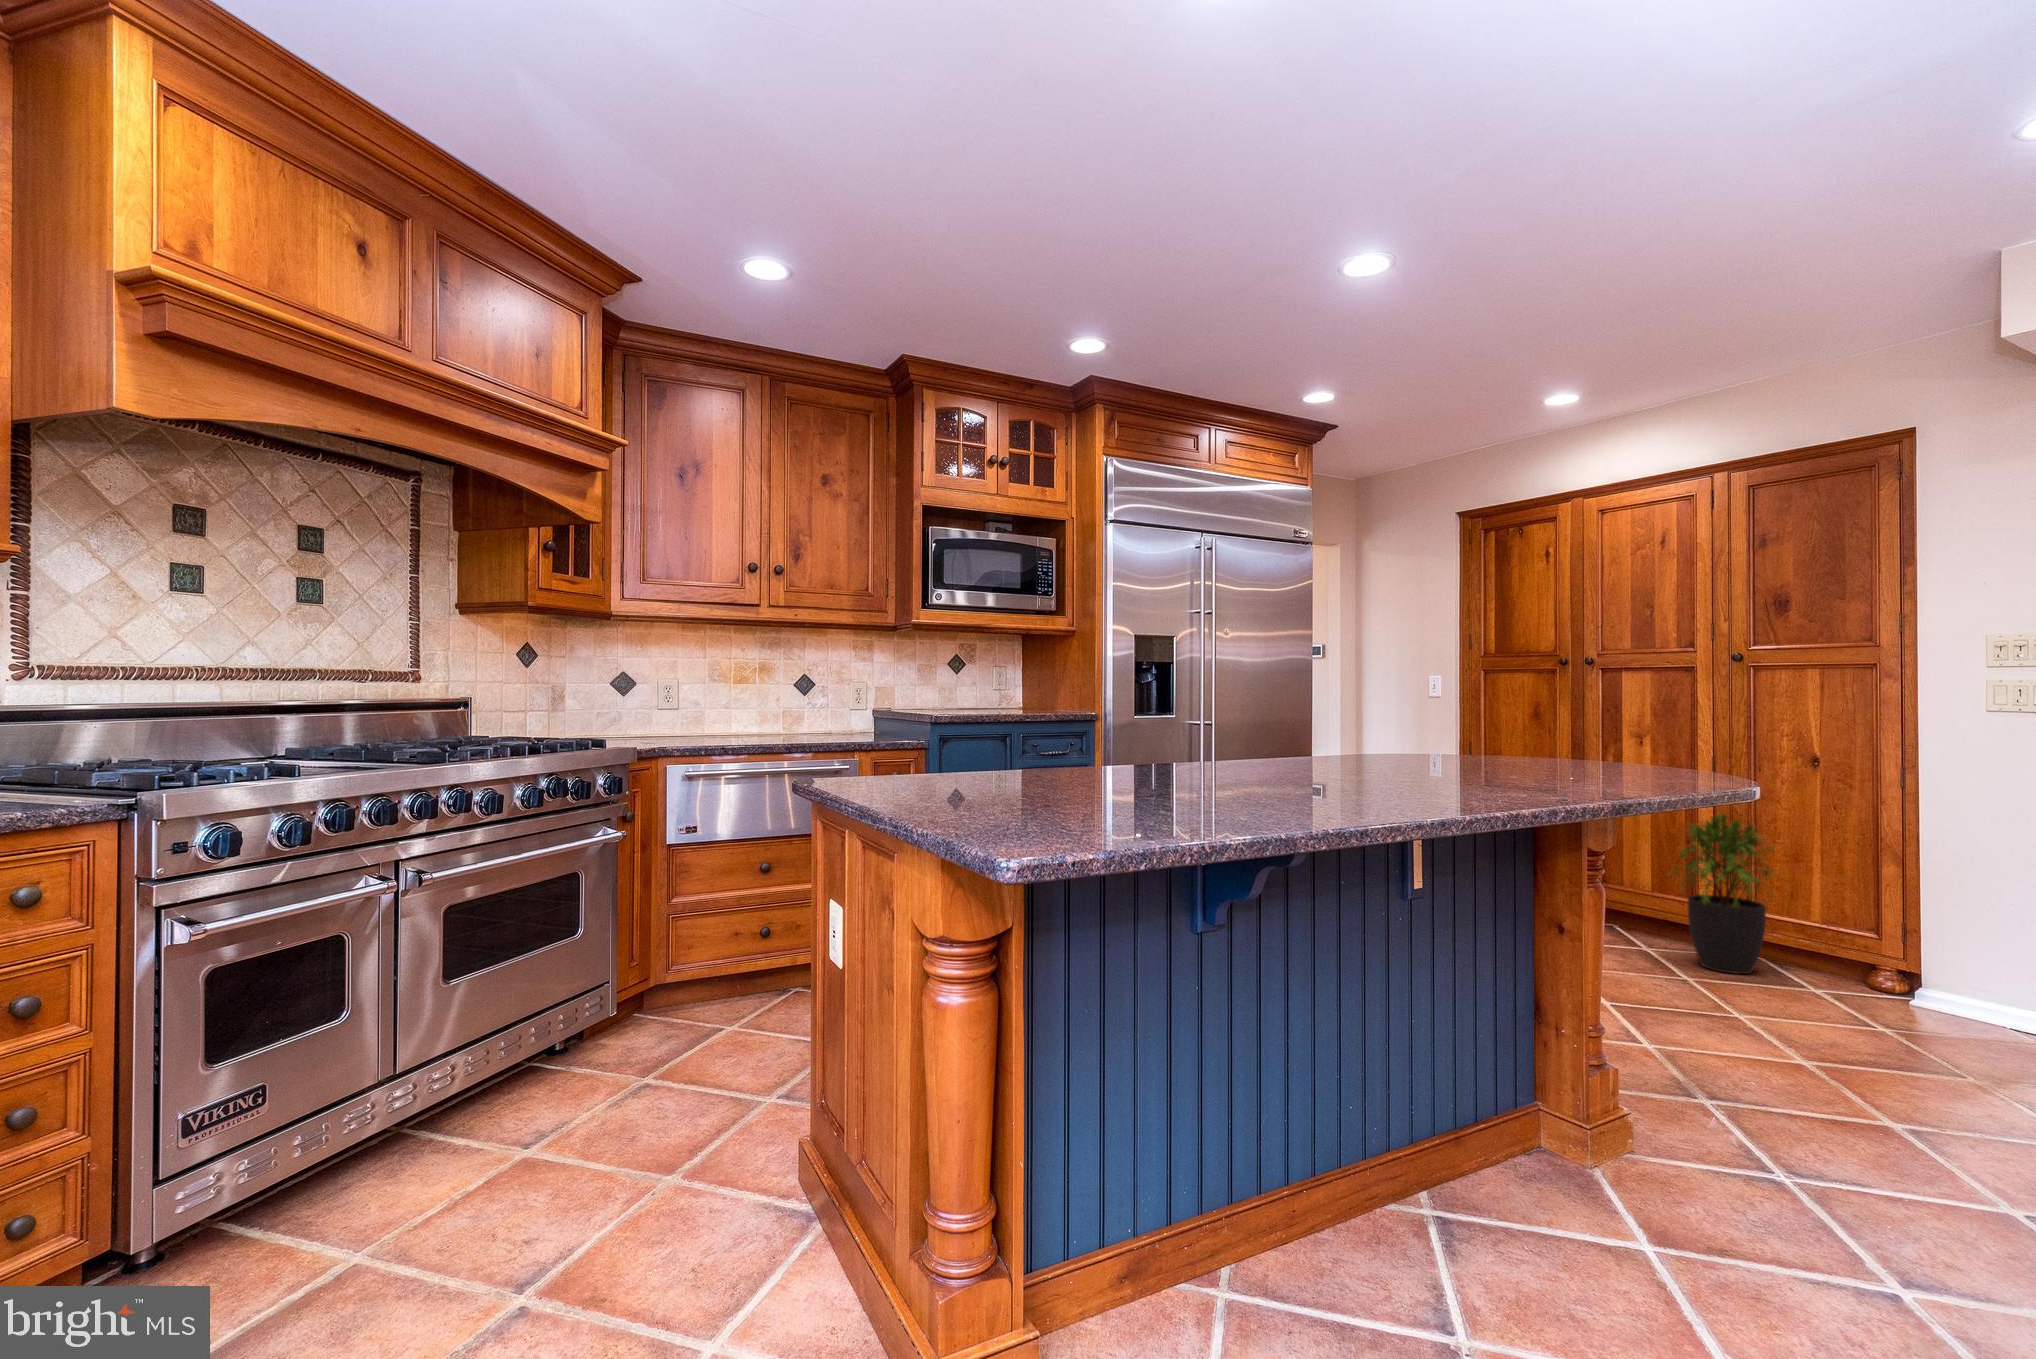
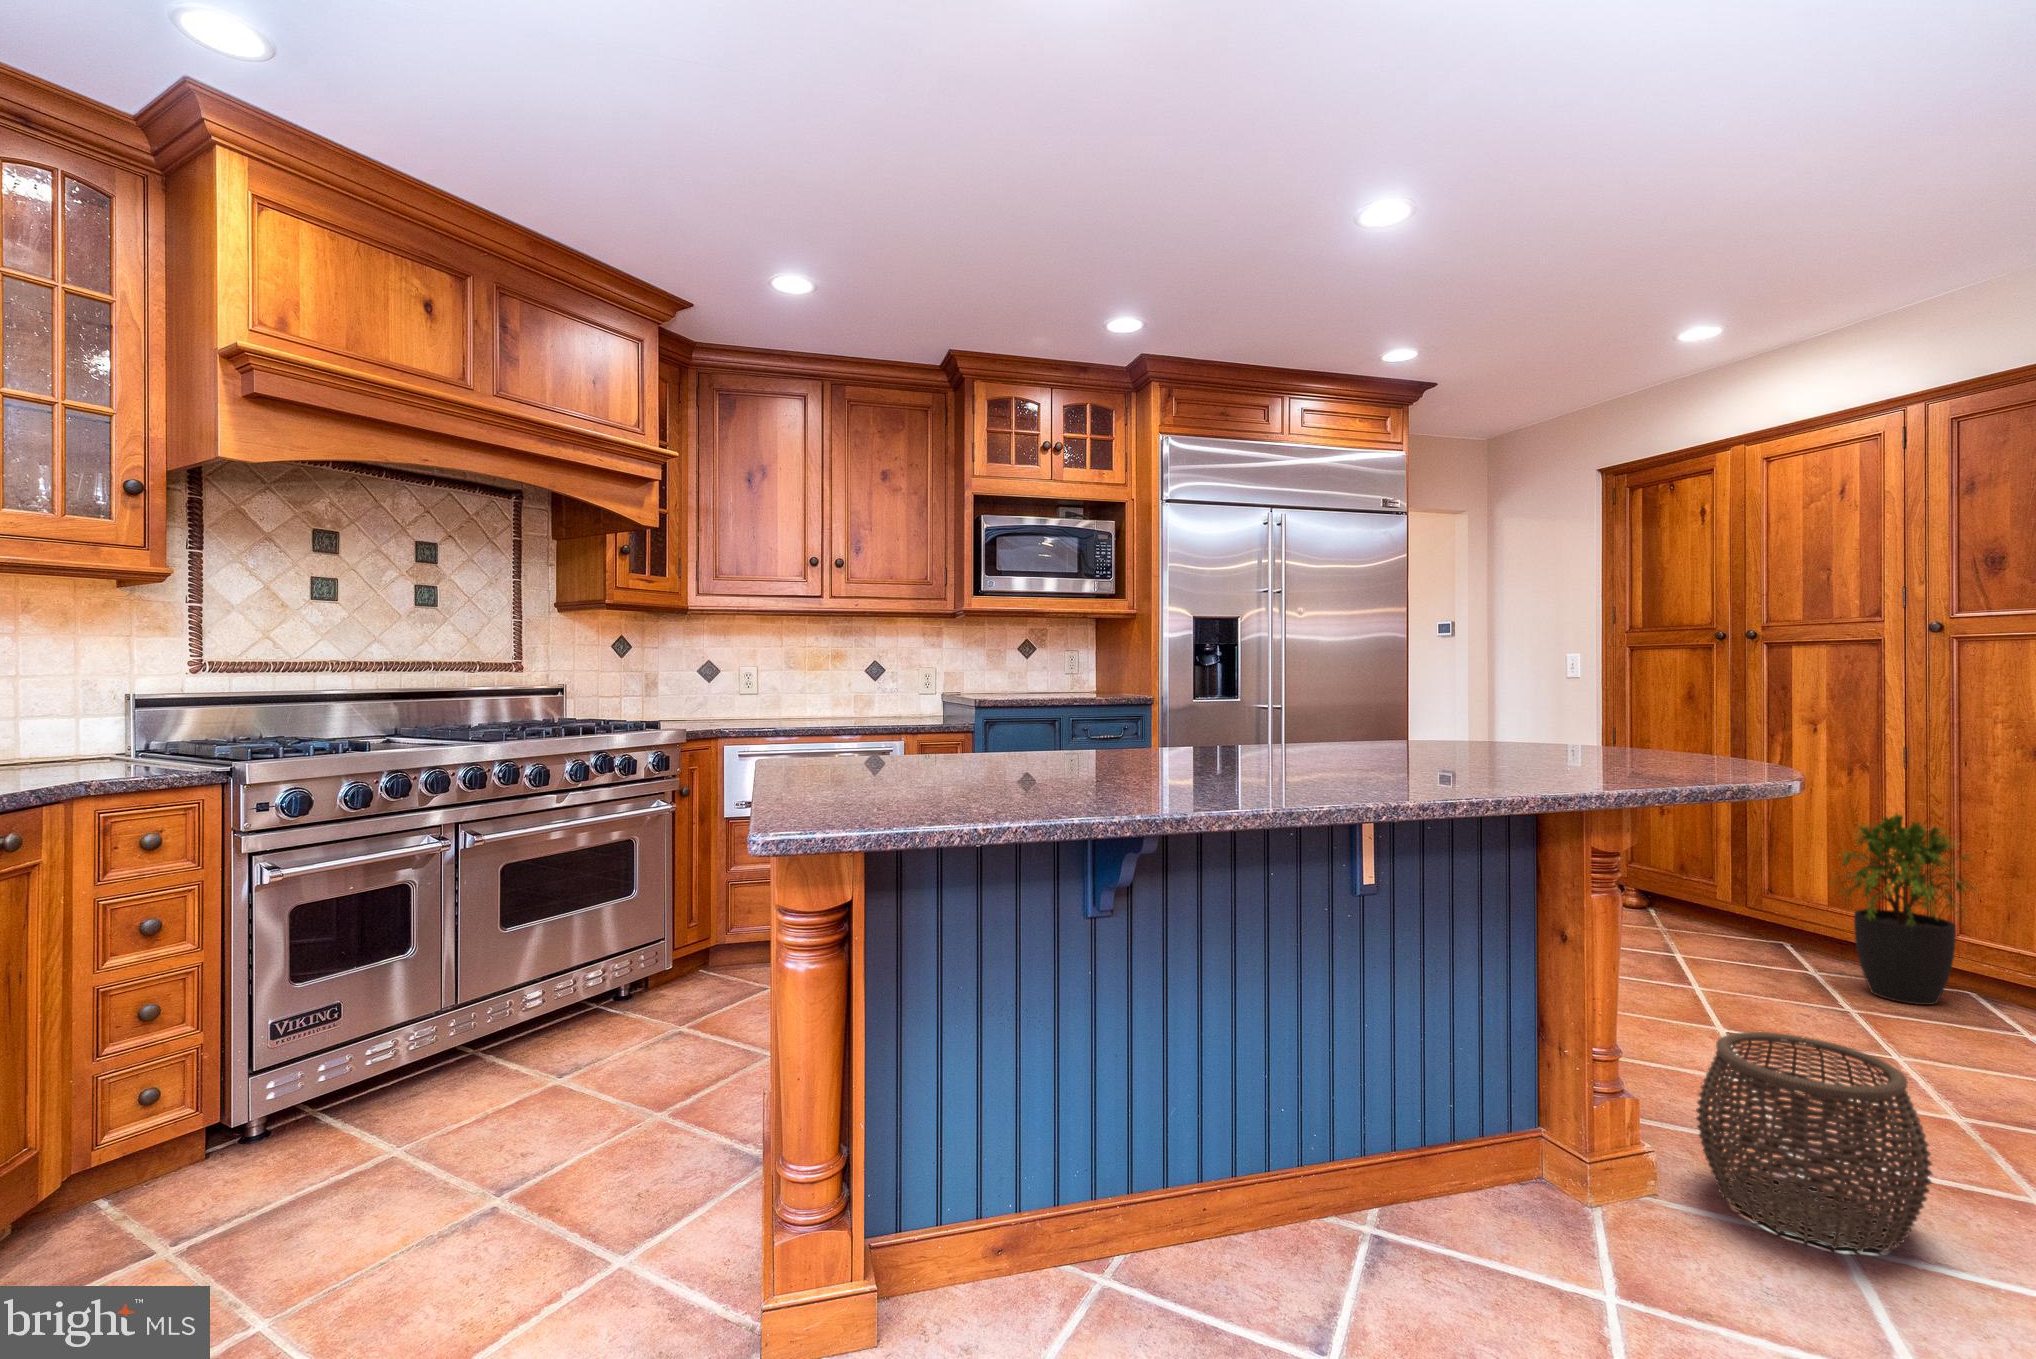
woven basket: none [1678,1007,1878,1192] -> present [1696,1032,1932,1252]

